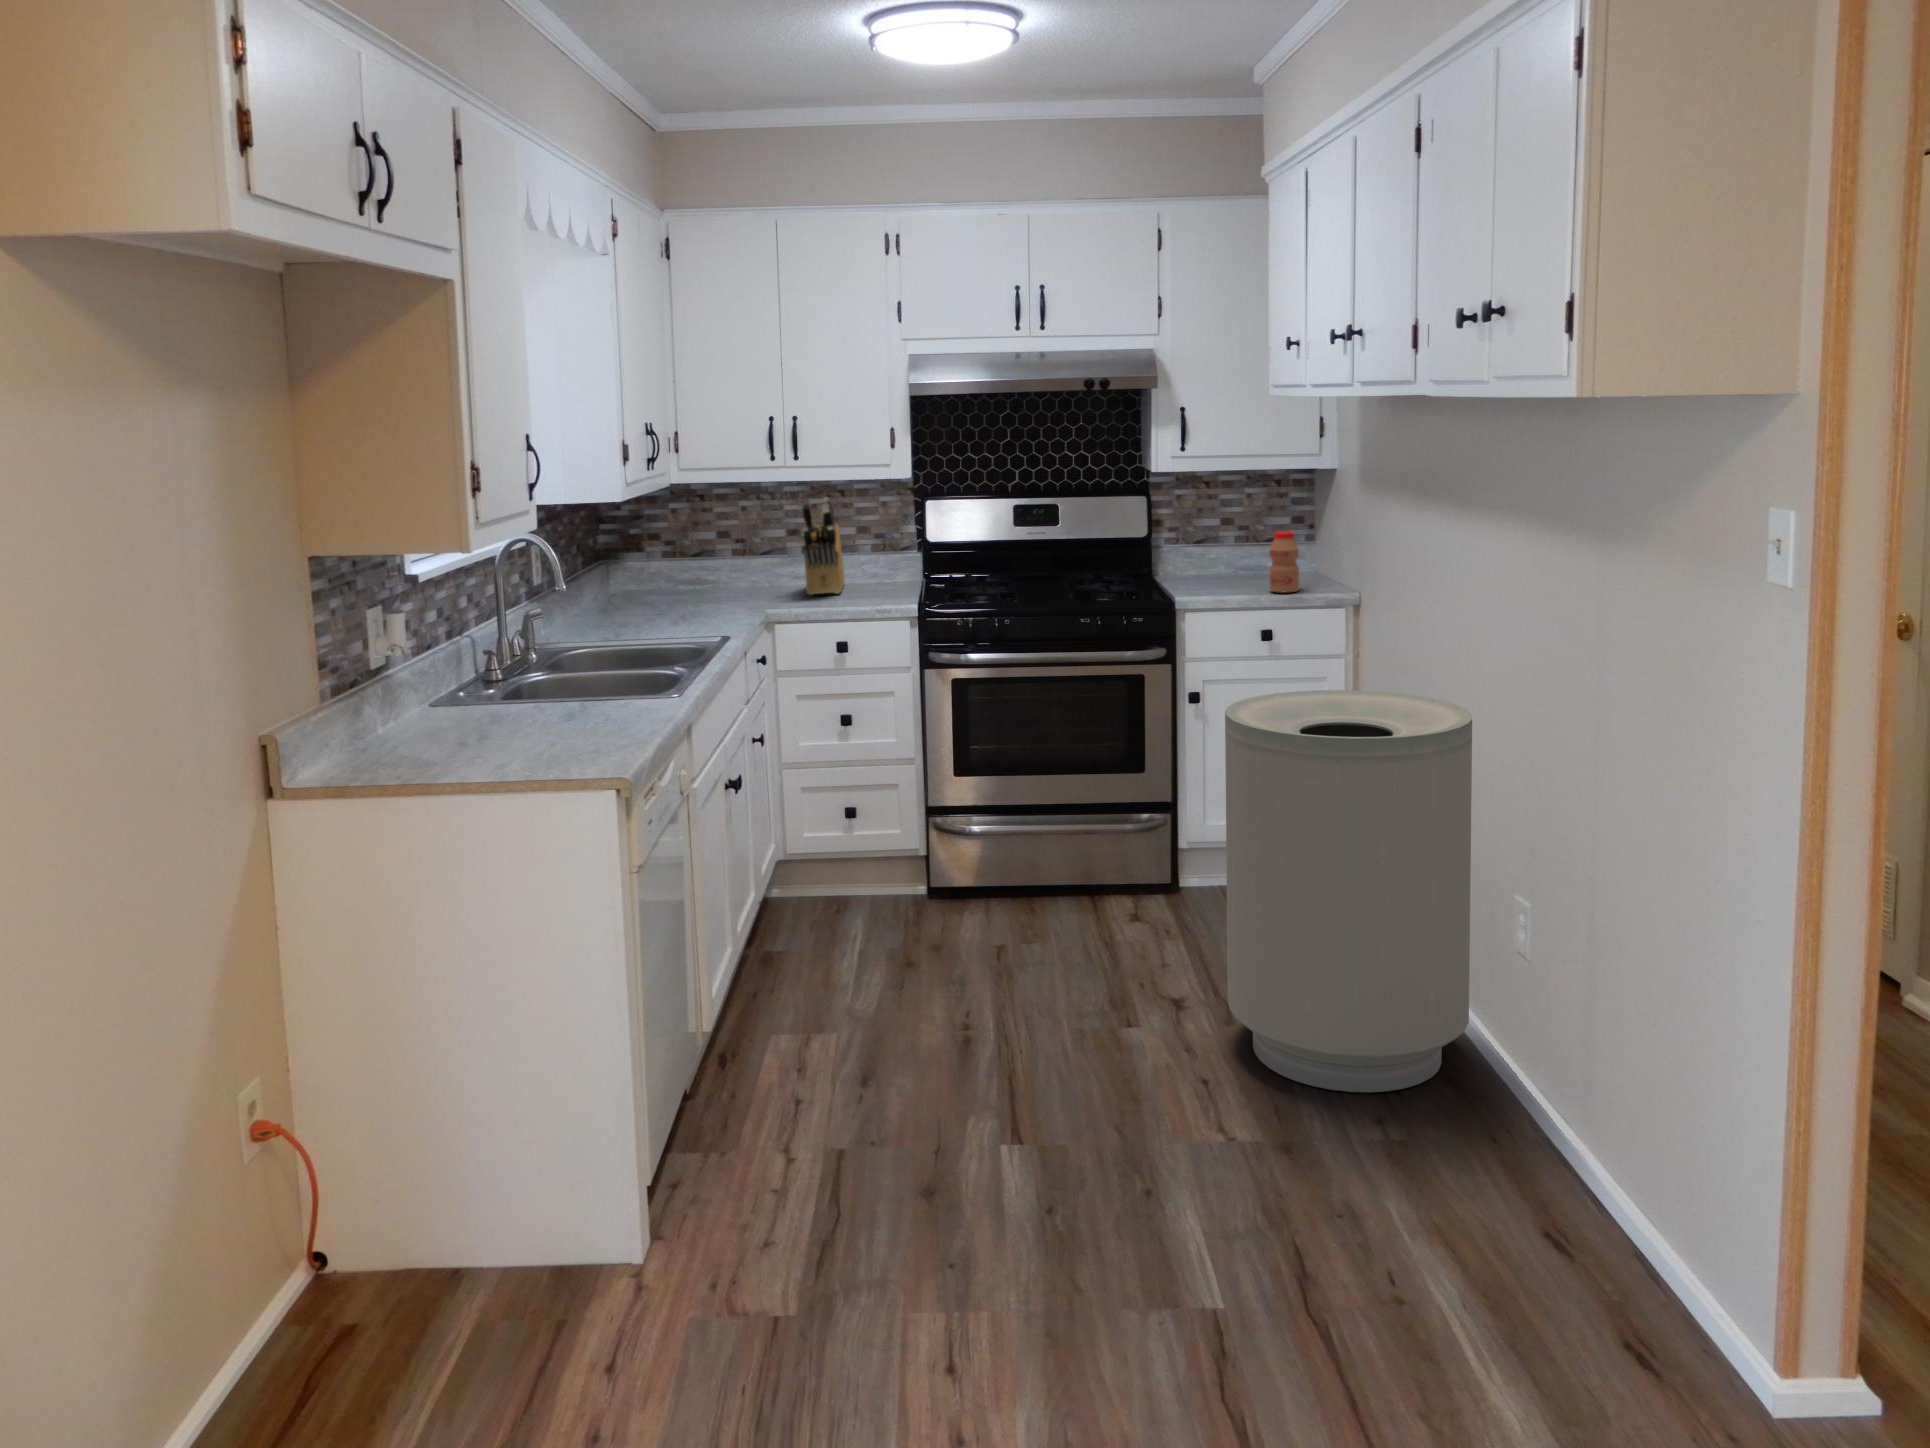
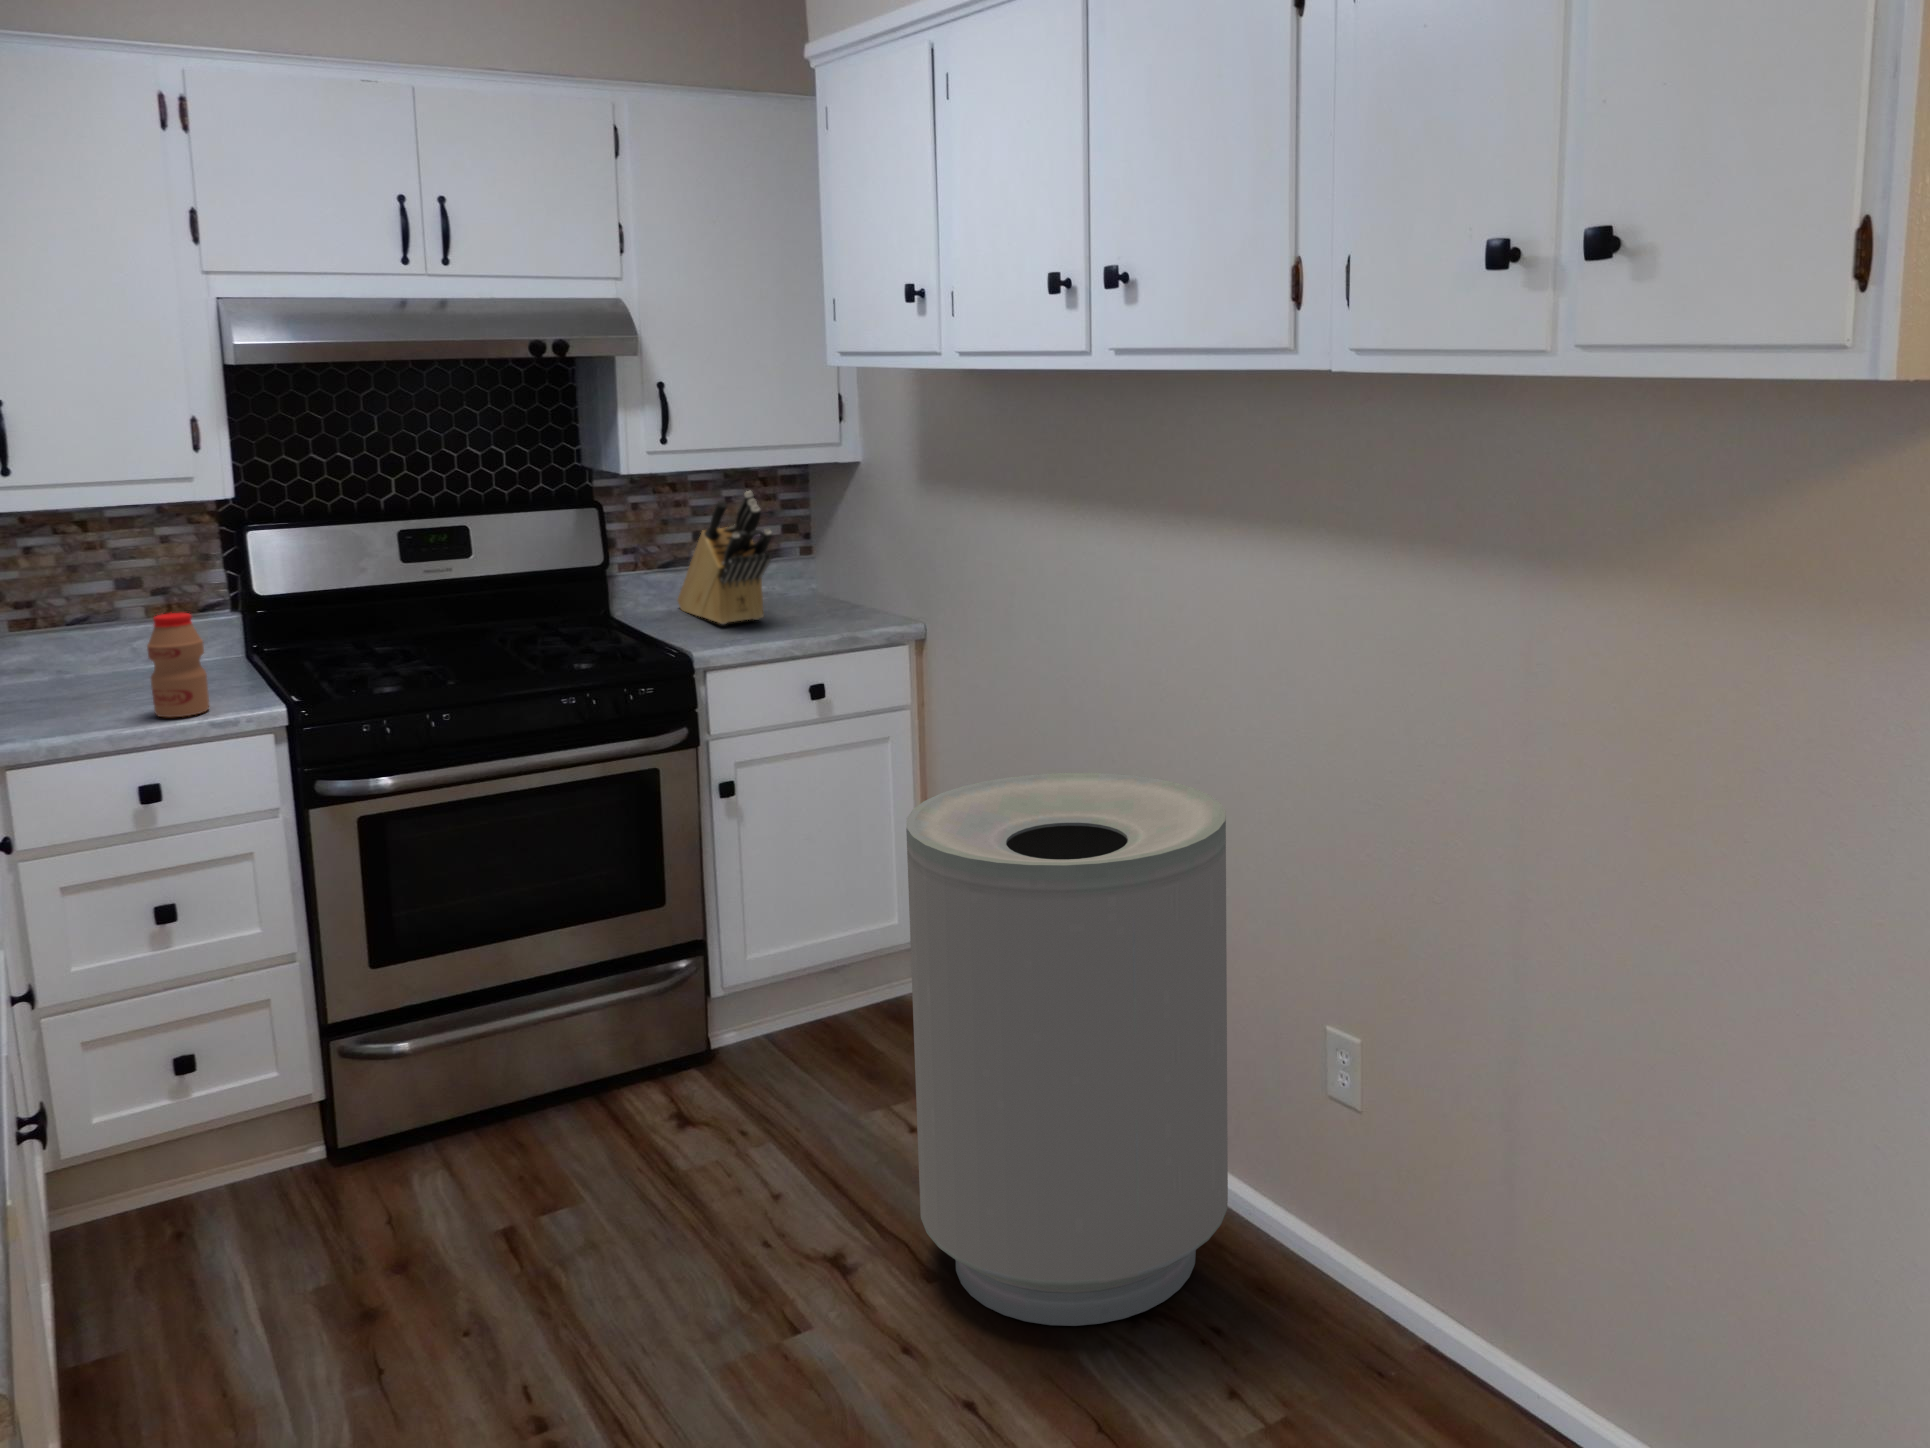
knife block: present [803,498,845,595] -> present [678,491,773,624]
bottle: present [1269,532,1299,592] -> present [147,613,209,717]

